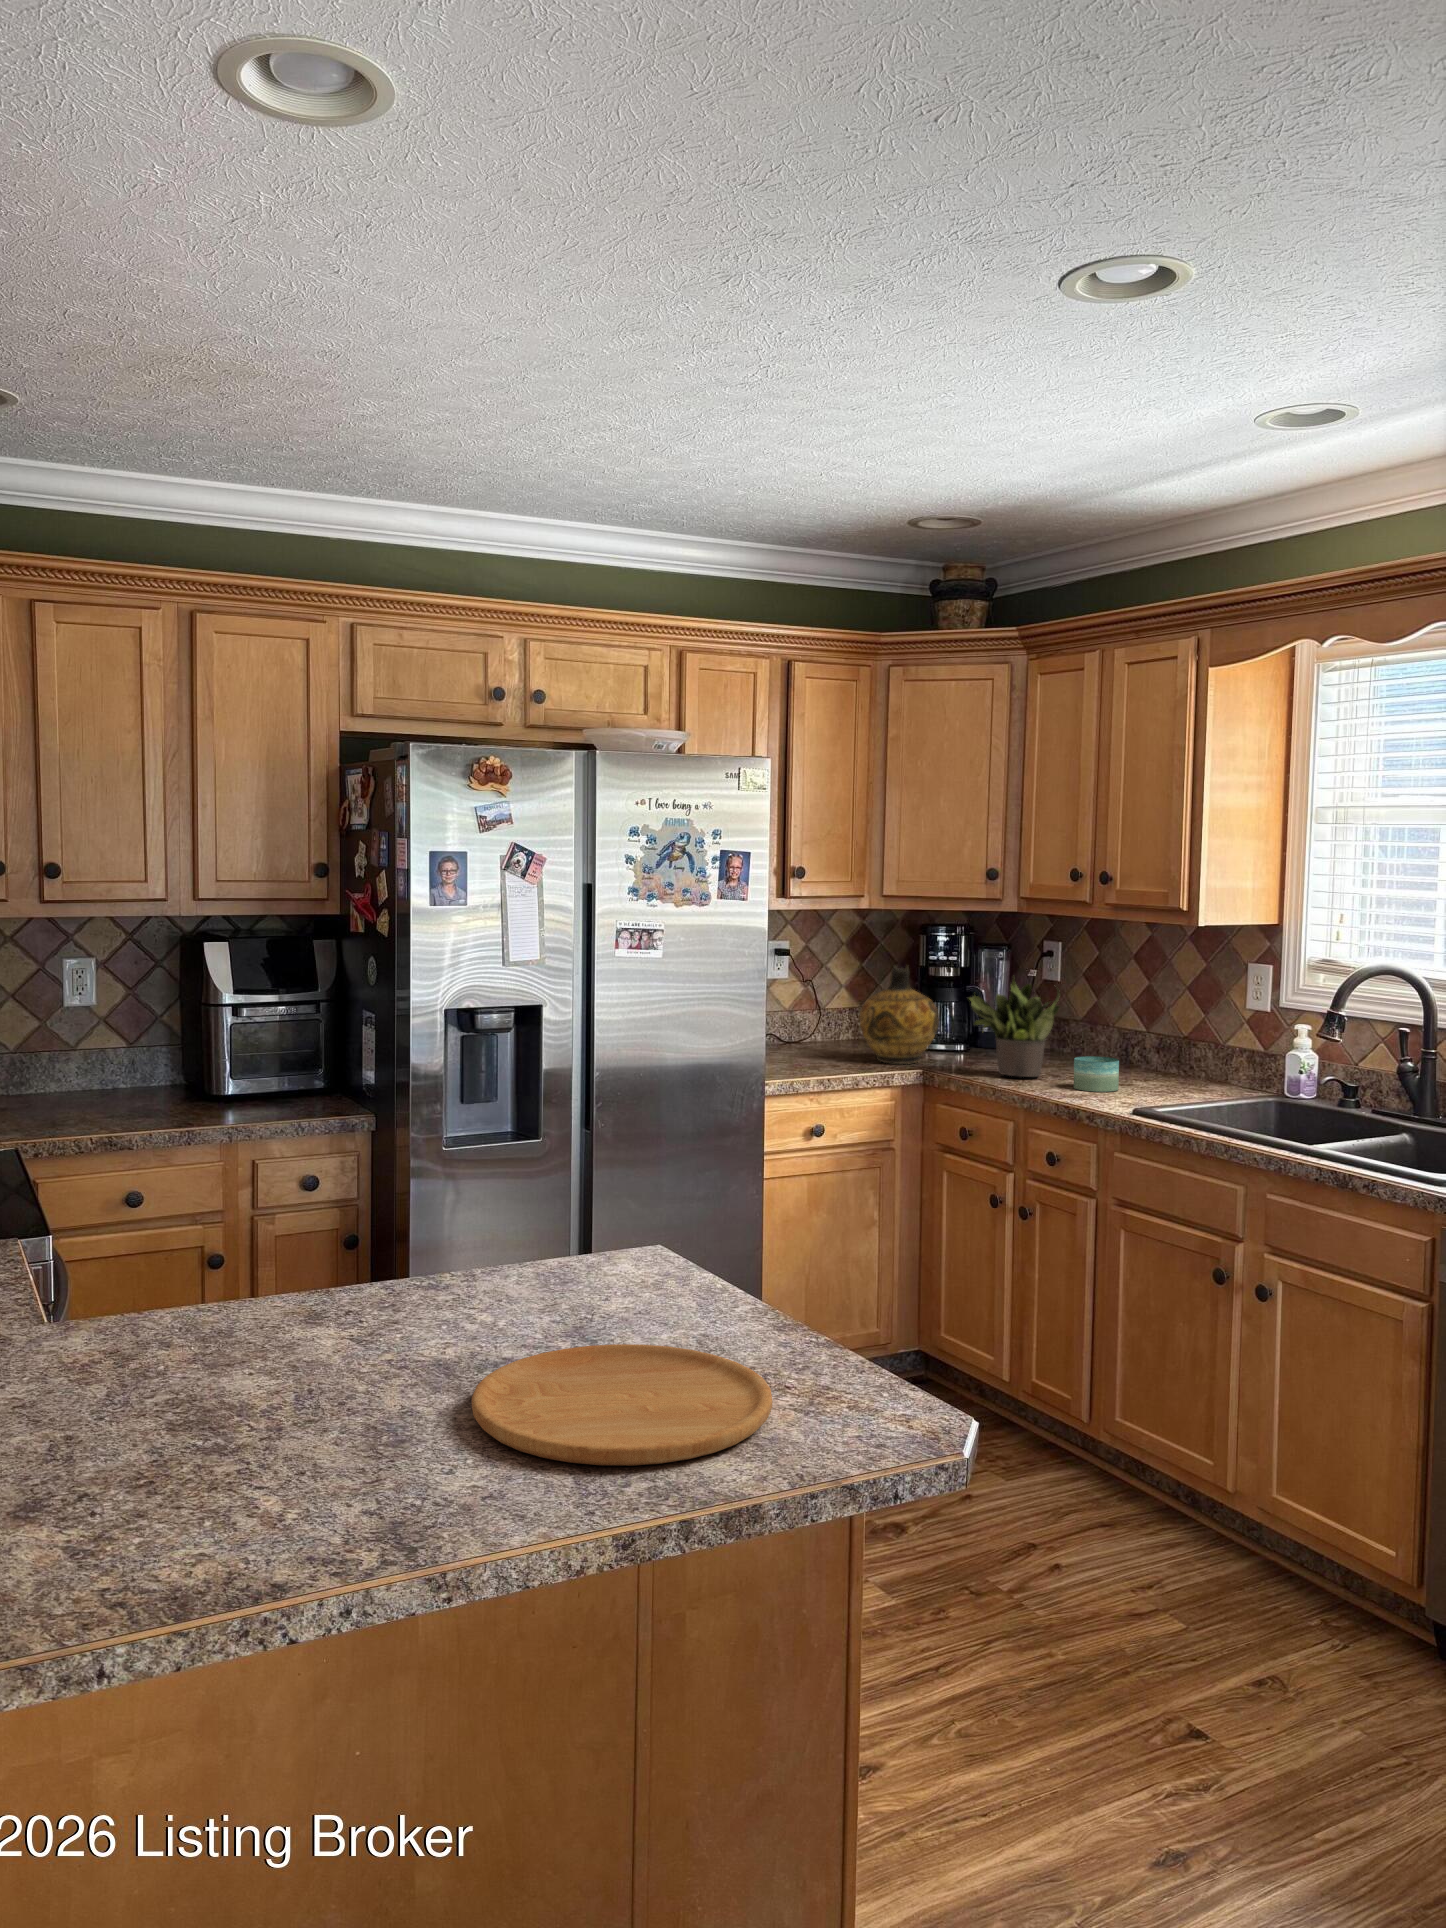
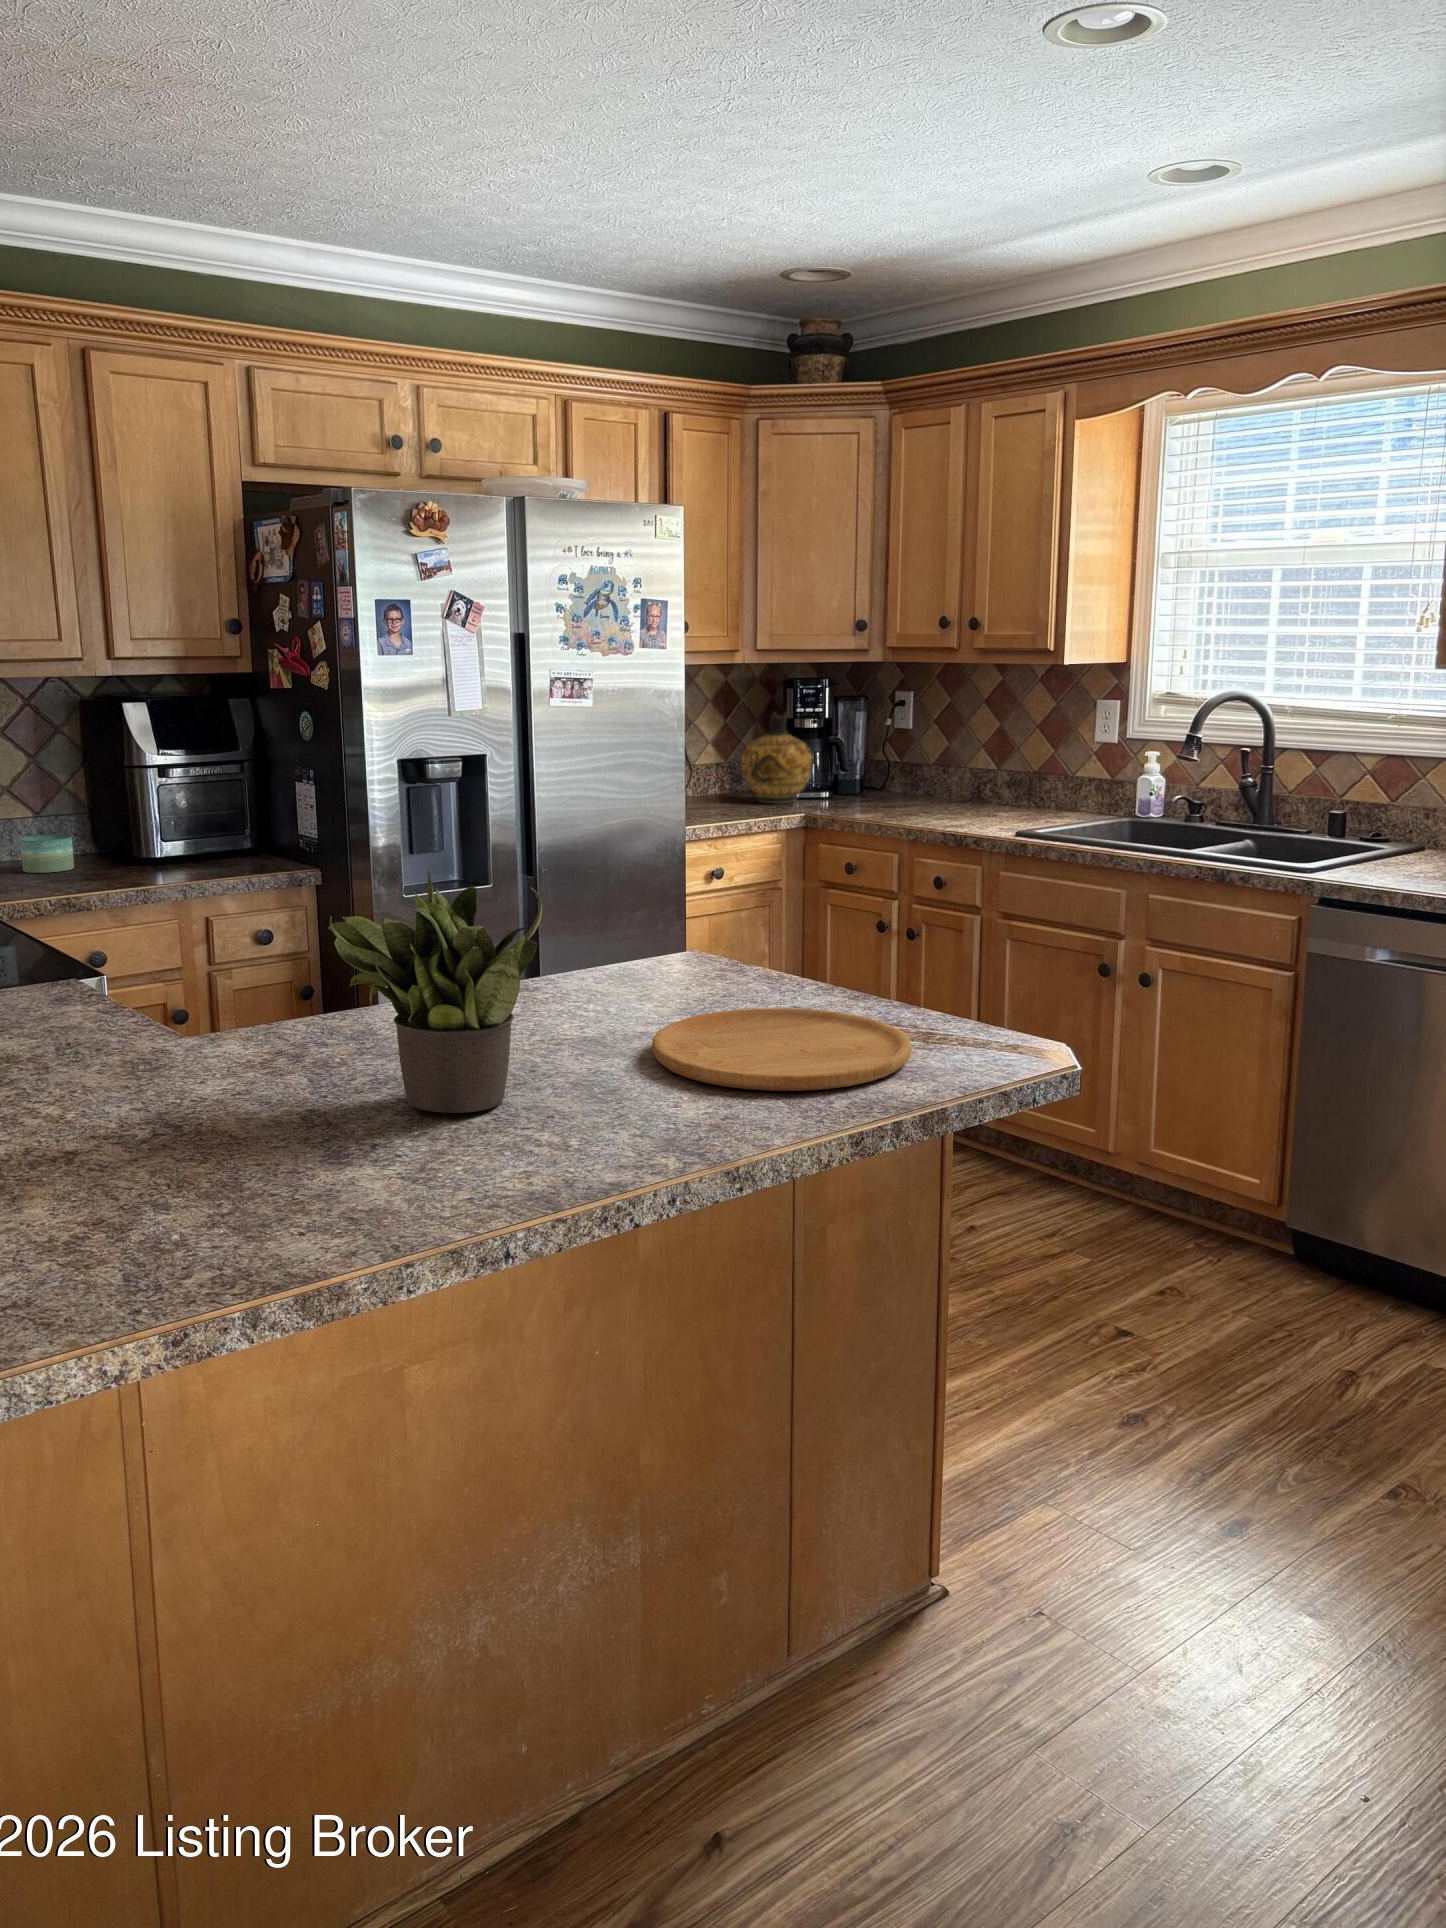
potted plant: present [970,979,1060,1077] -> present [328,870,542,1113]
candle: present [1074,1056,1119,1092] -> present [20,835,74,873]

